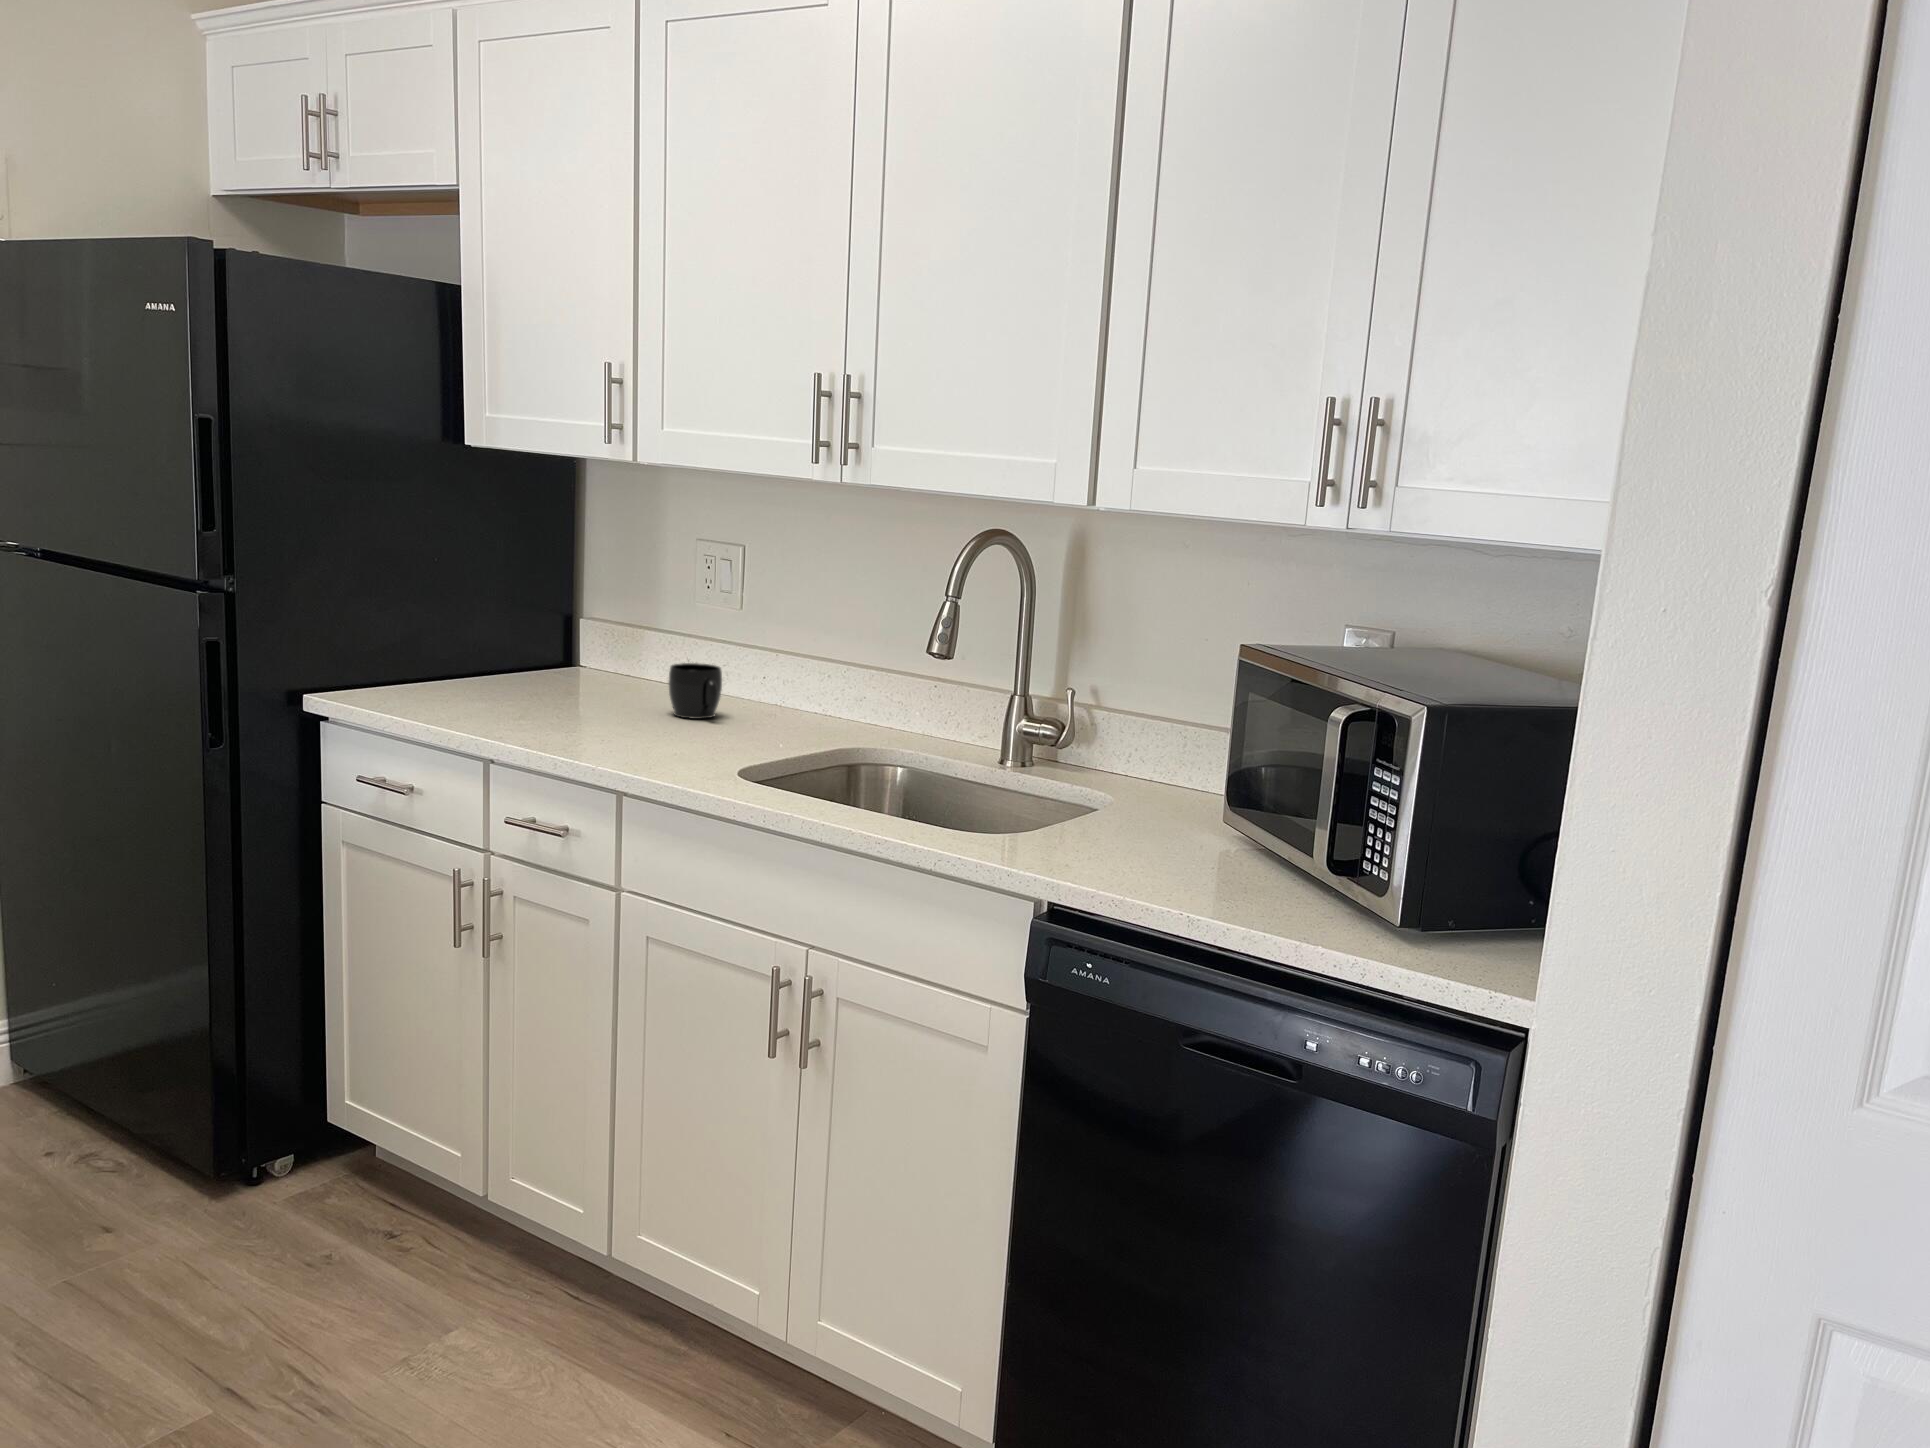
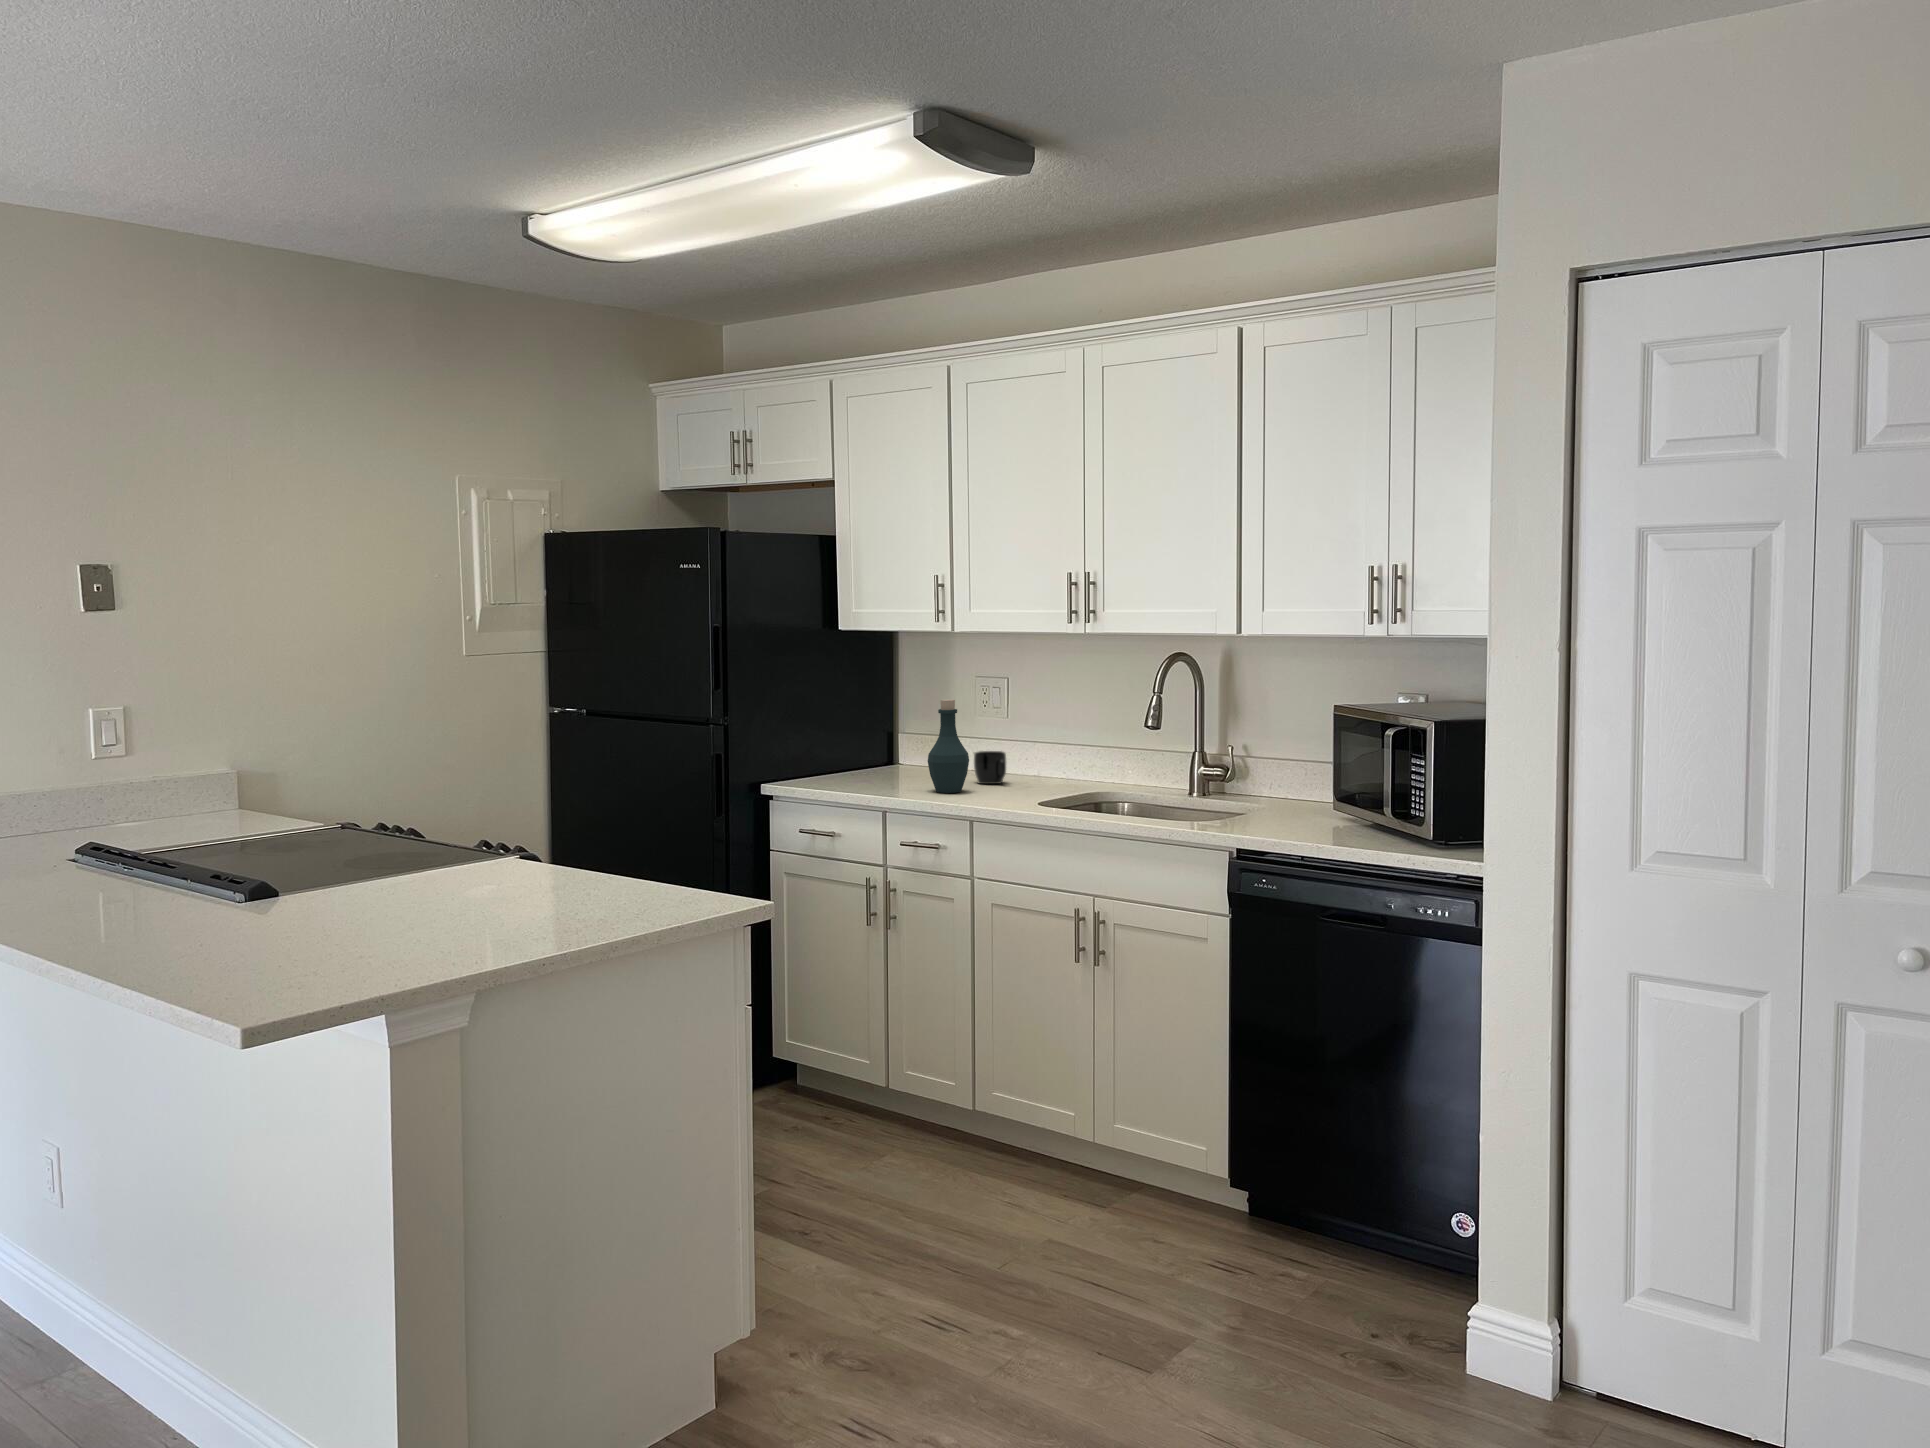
bottle: none [574,578,646,735] -> present [928,699,969,793]

